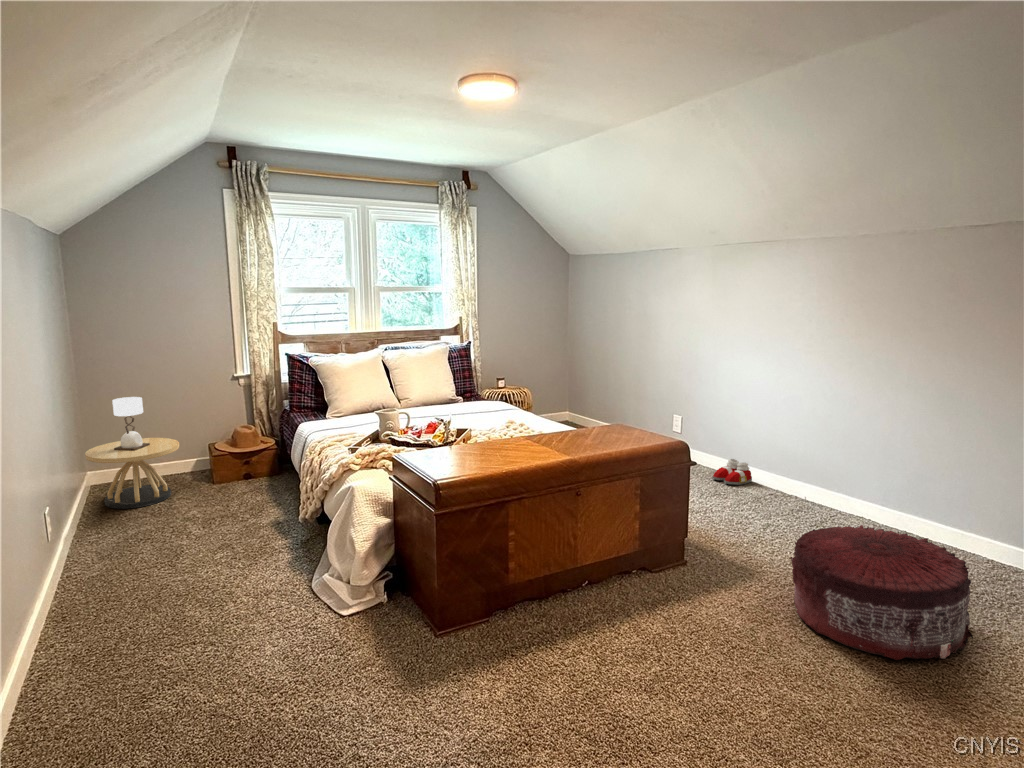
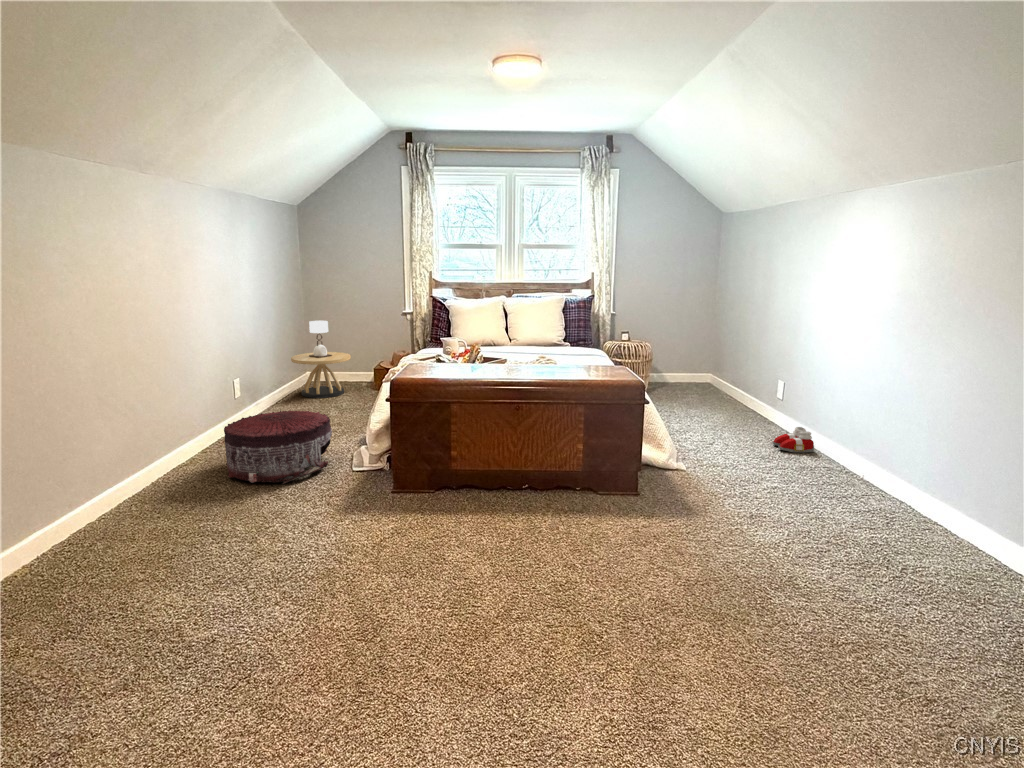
pouf: present [791,525,973,660] -> present [224,411,332,484]

